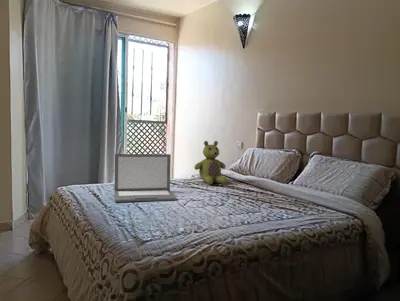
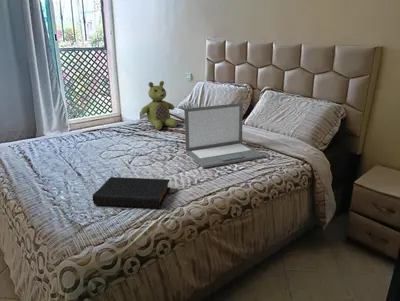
laptop: present [115,154,177,202] -> present [184,103,265,168]
book: none [153,210,222,236] -> present [93,177,170,208]

